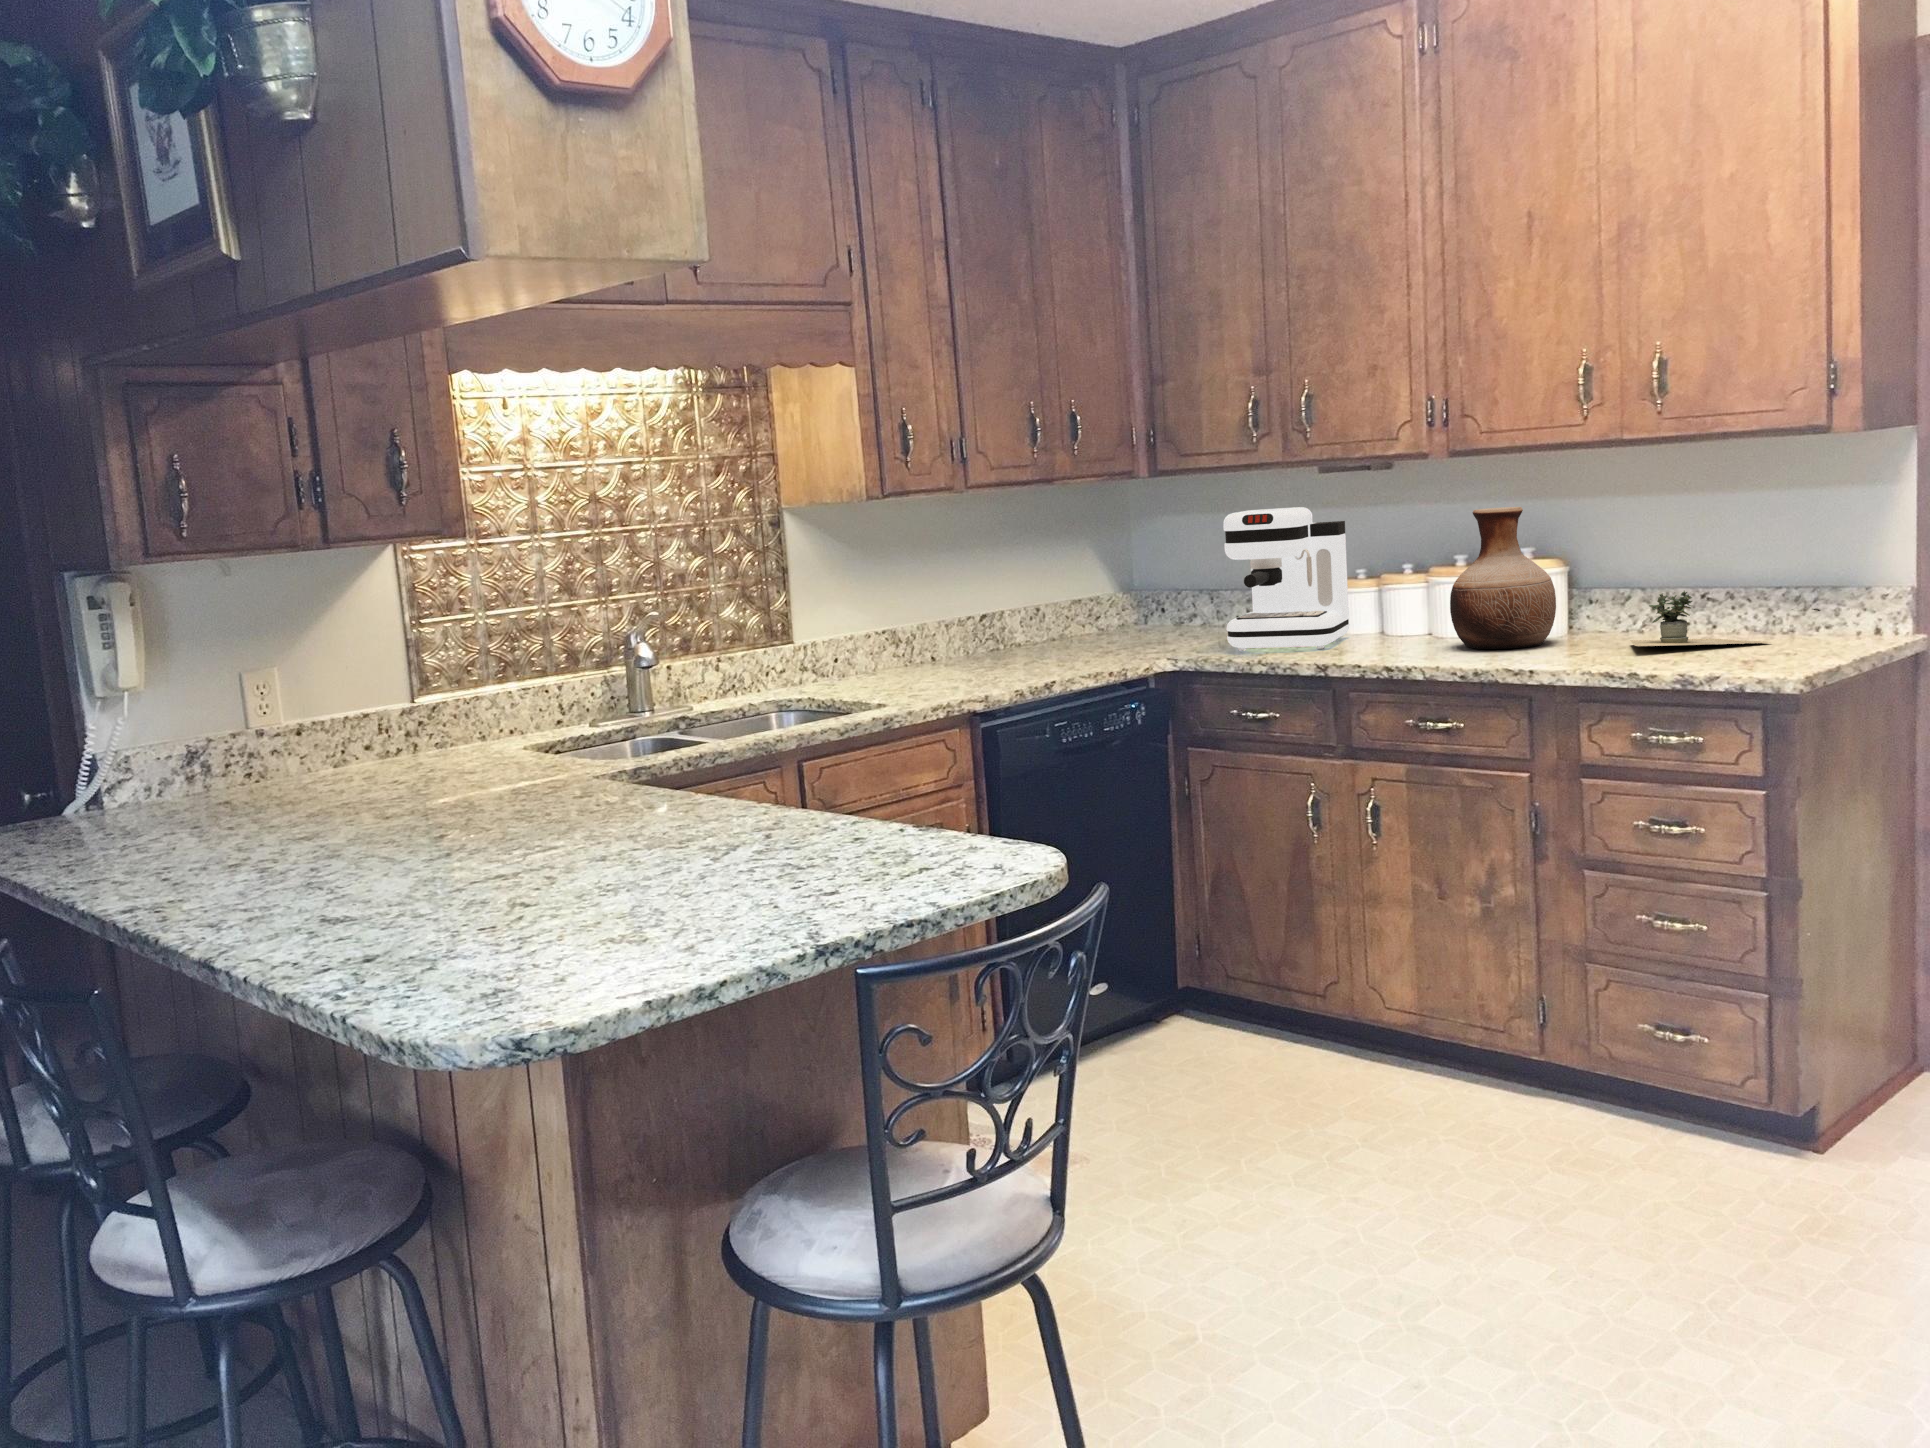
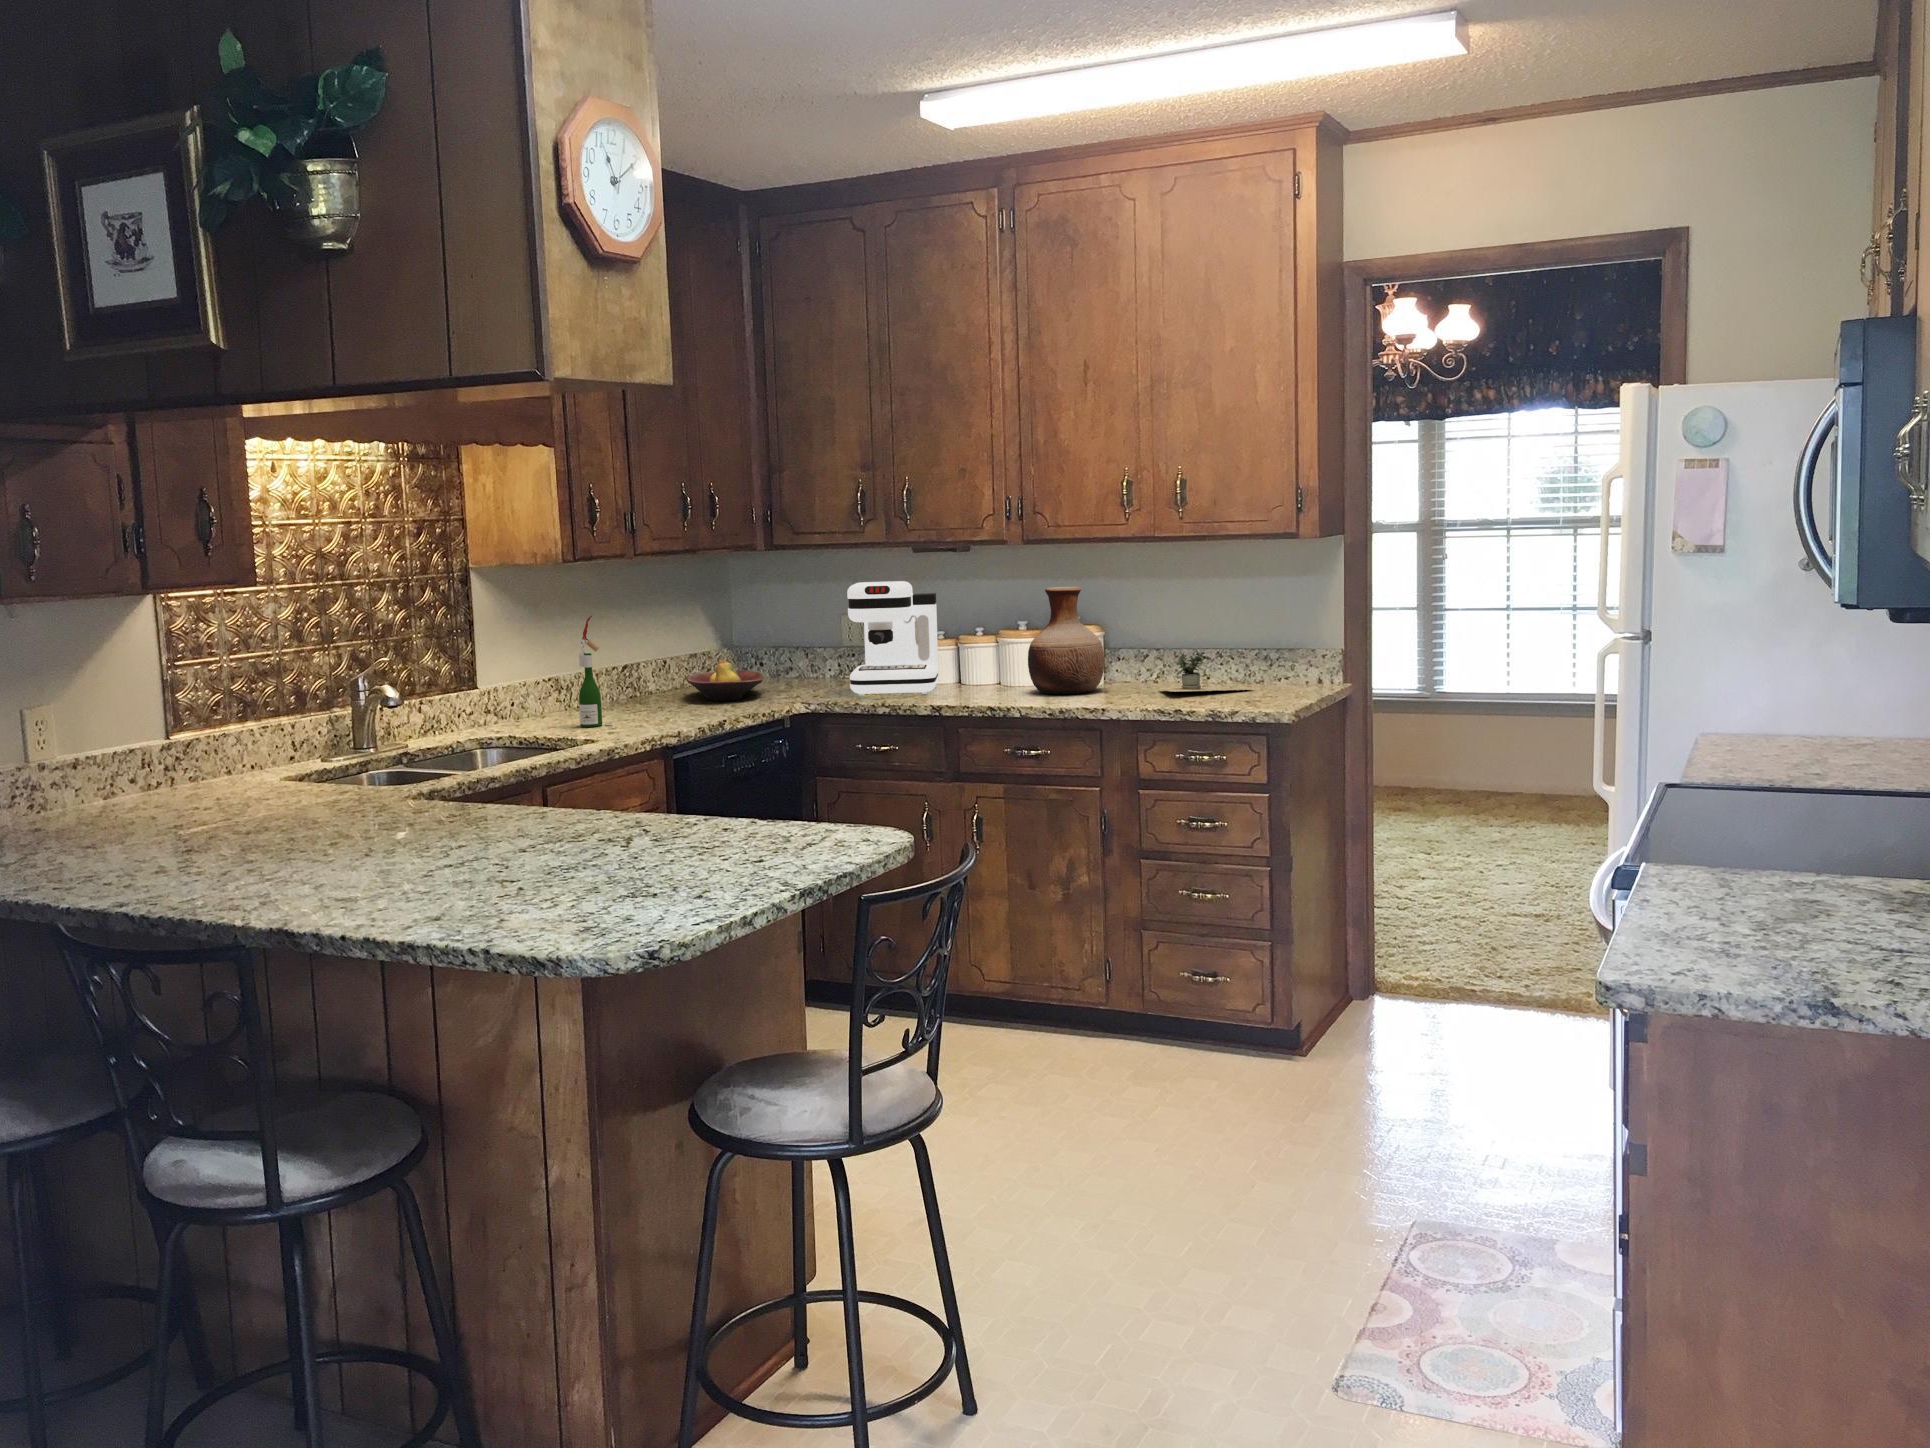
wine bottle: none [890,559,929,688] -> present [579,616,613,727]
fruit bowl: none [1043,607,1138,656] -> present [686,660,763,701]

